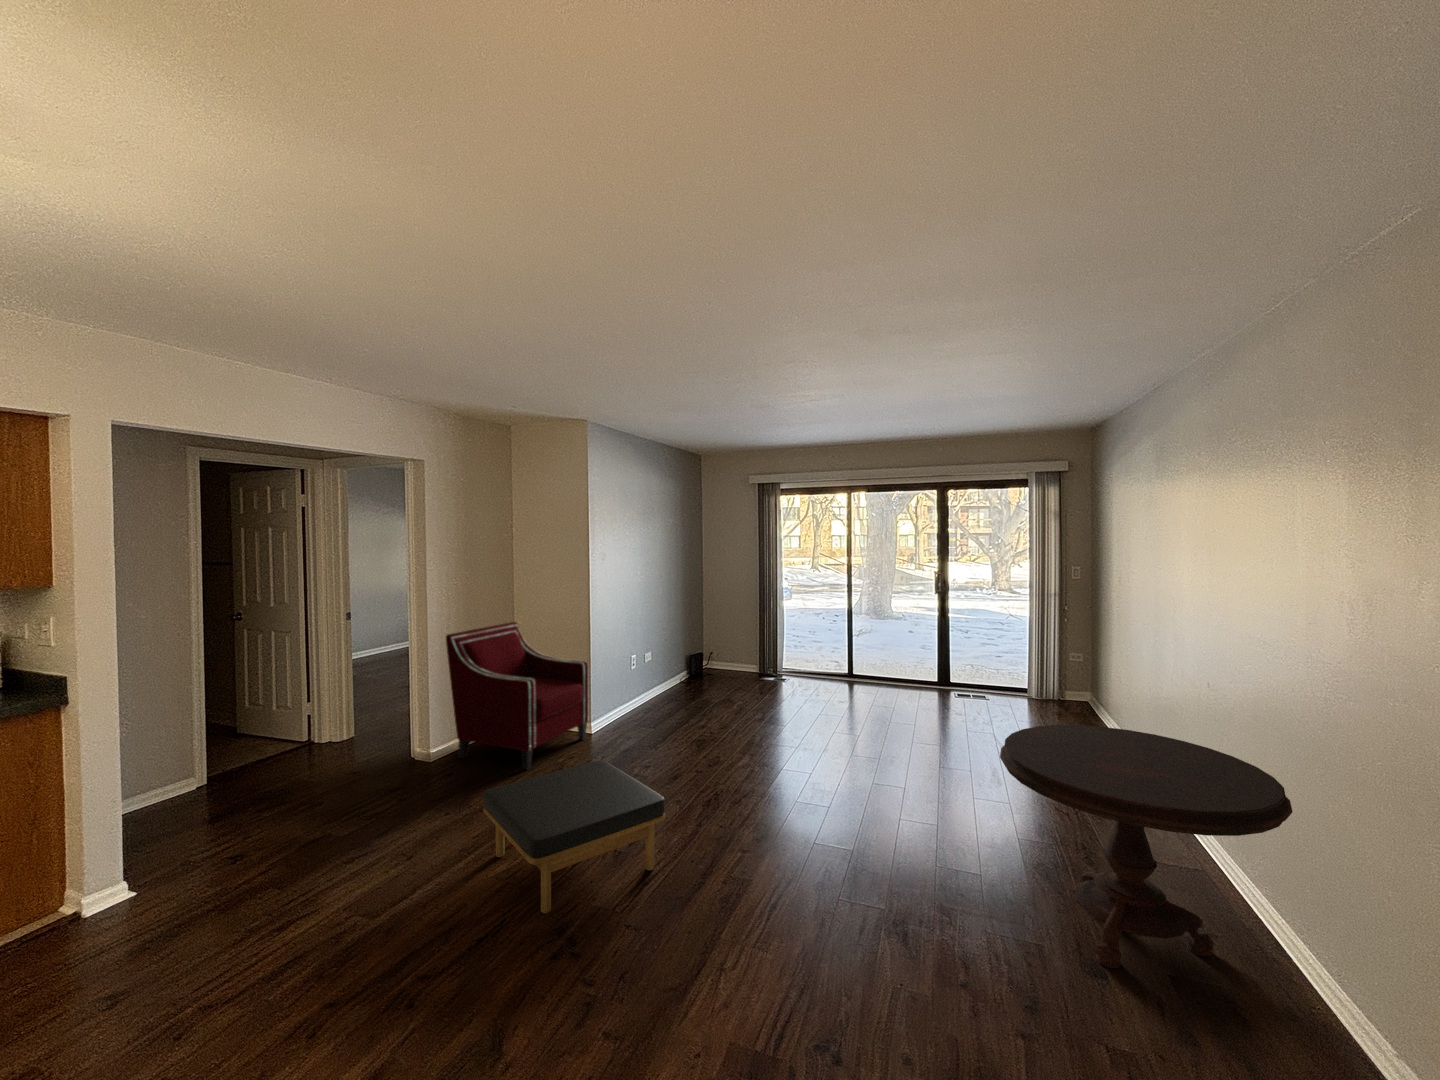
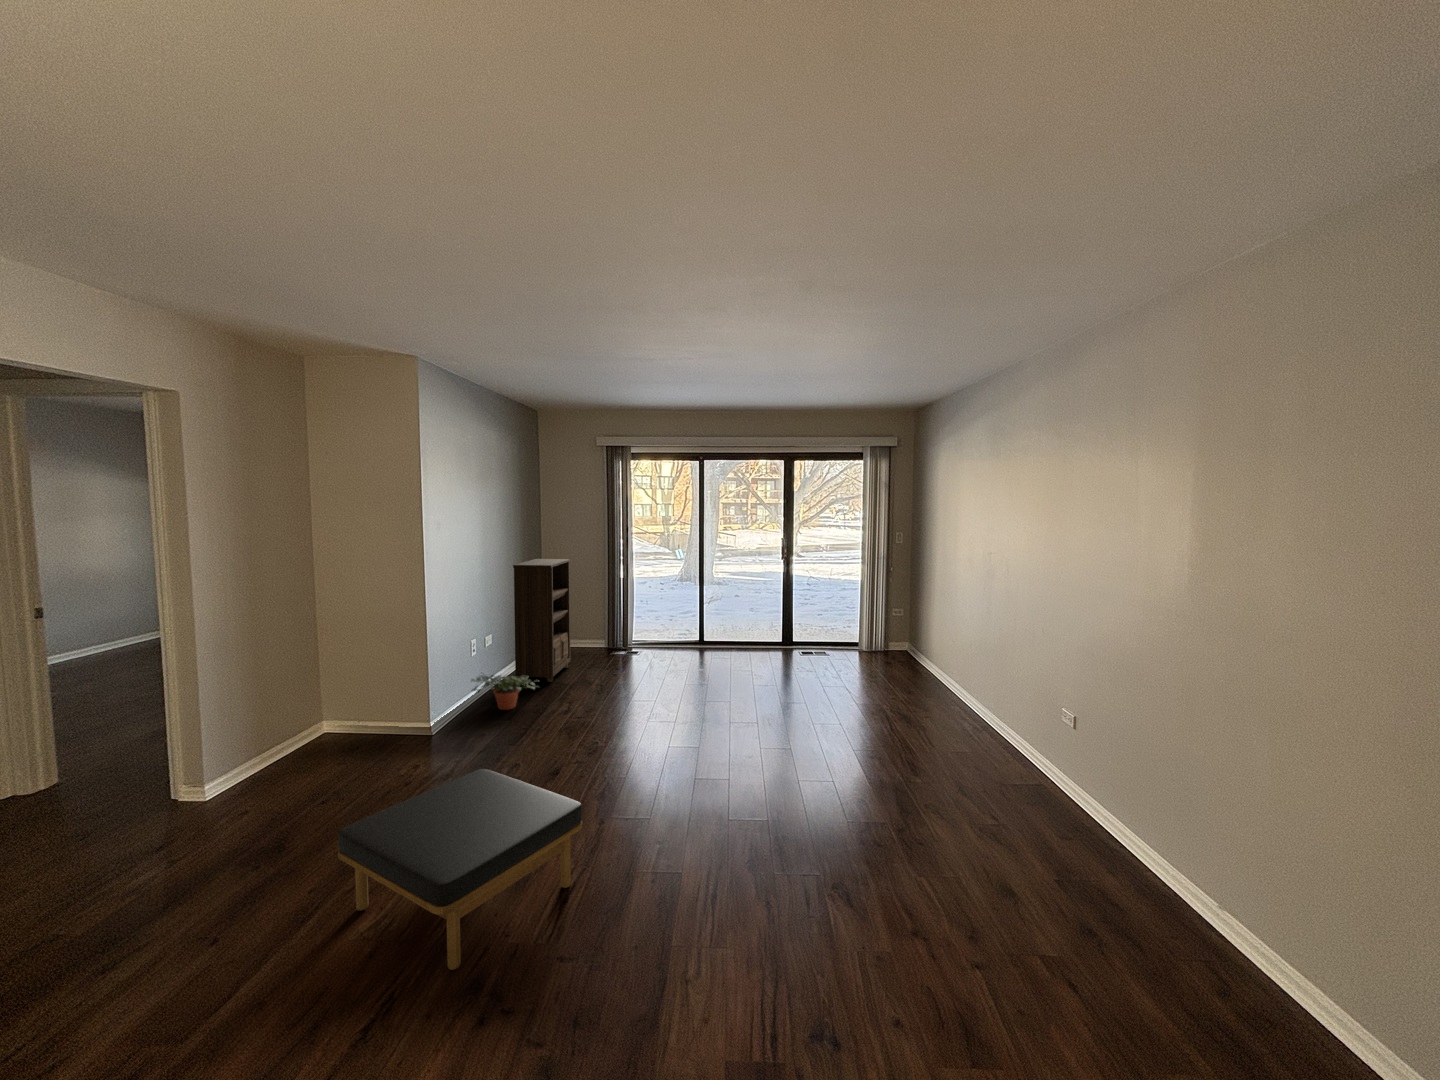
bookshelf: none [672,588,725,700] -> present [513,559,571,682]
armchair: present [446,622,589,770] -> none [224,608,429,792]
potted plant: none [628,685,687,720] -> present [471,675,536,710]
side table: present [1000,725,1292,968] -> none [920,677,1161,891]

